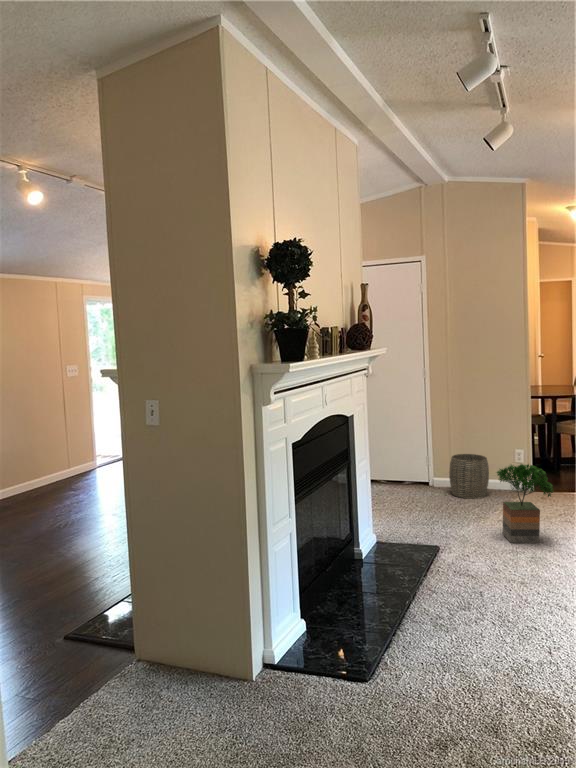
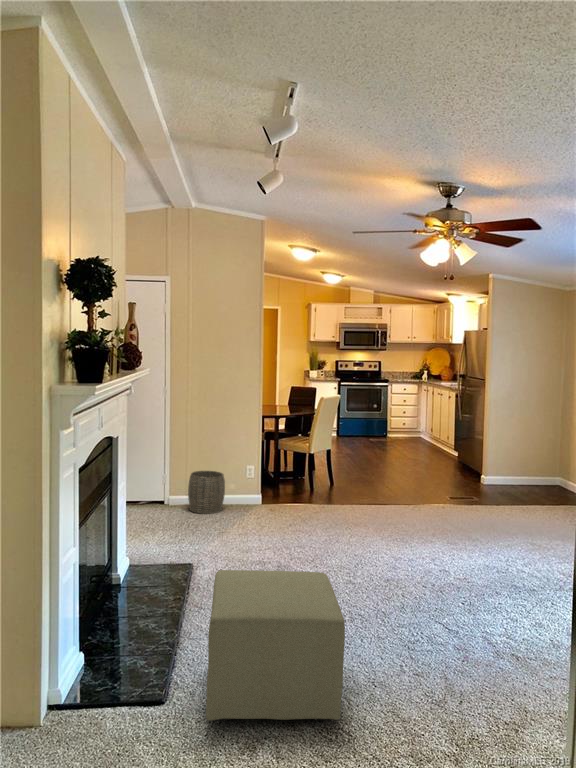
potted tree: present [497,464,553,543] -> none [243,478,294,552]
ottoman: none [399,555,557,743] -> present [206,570,345,721]

